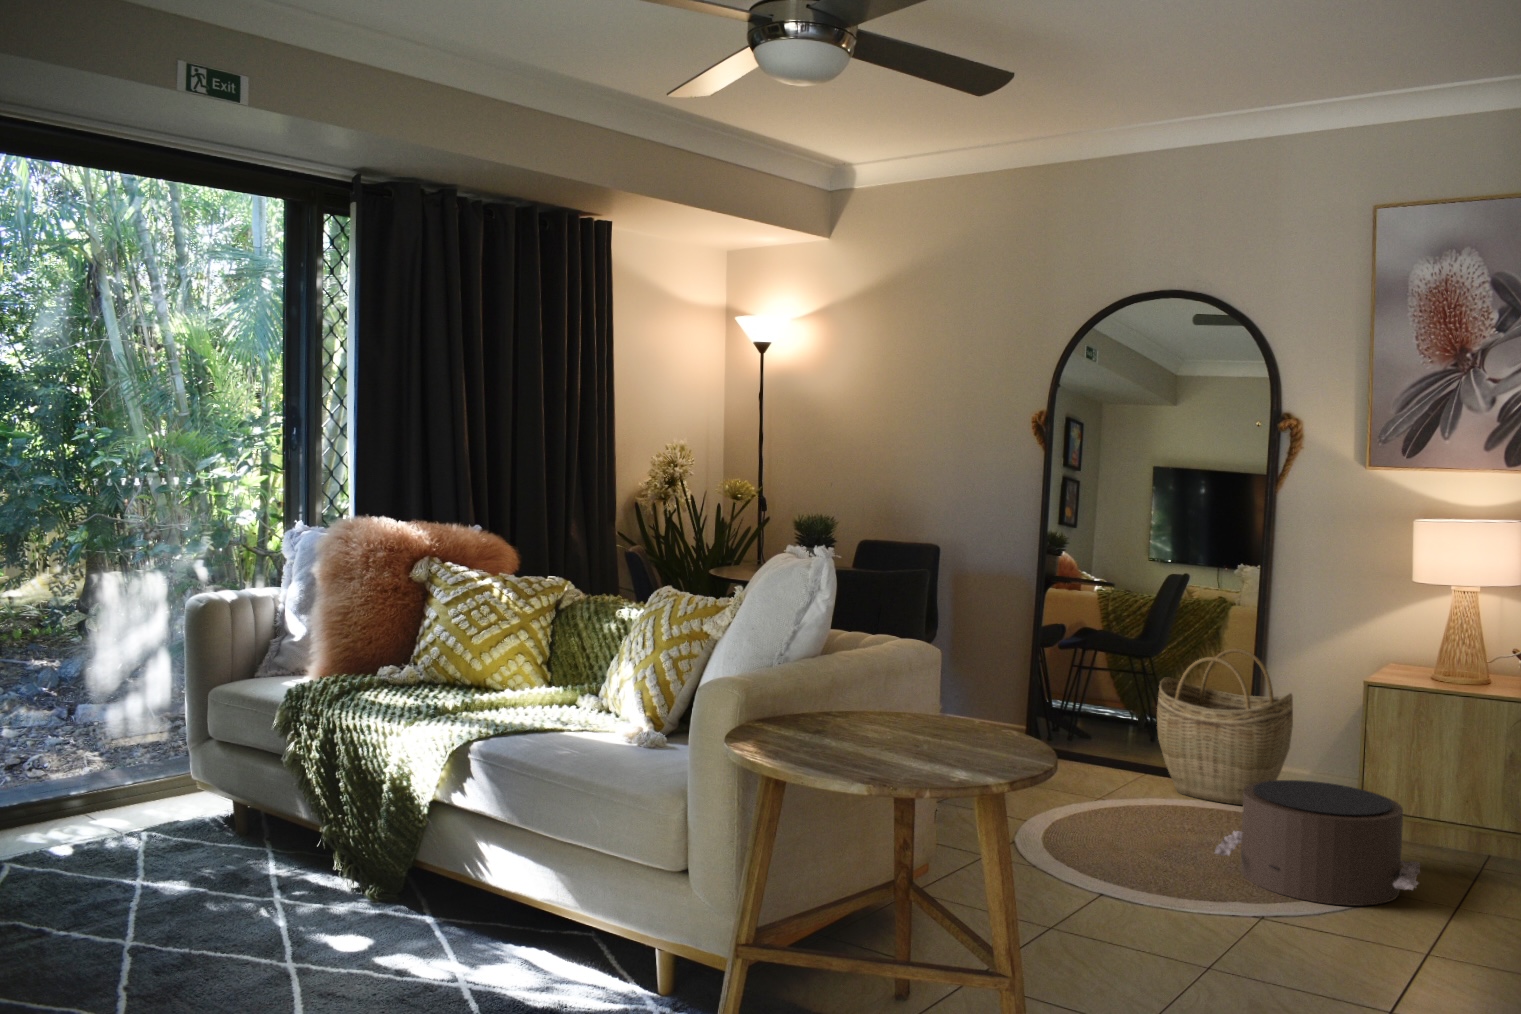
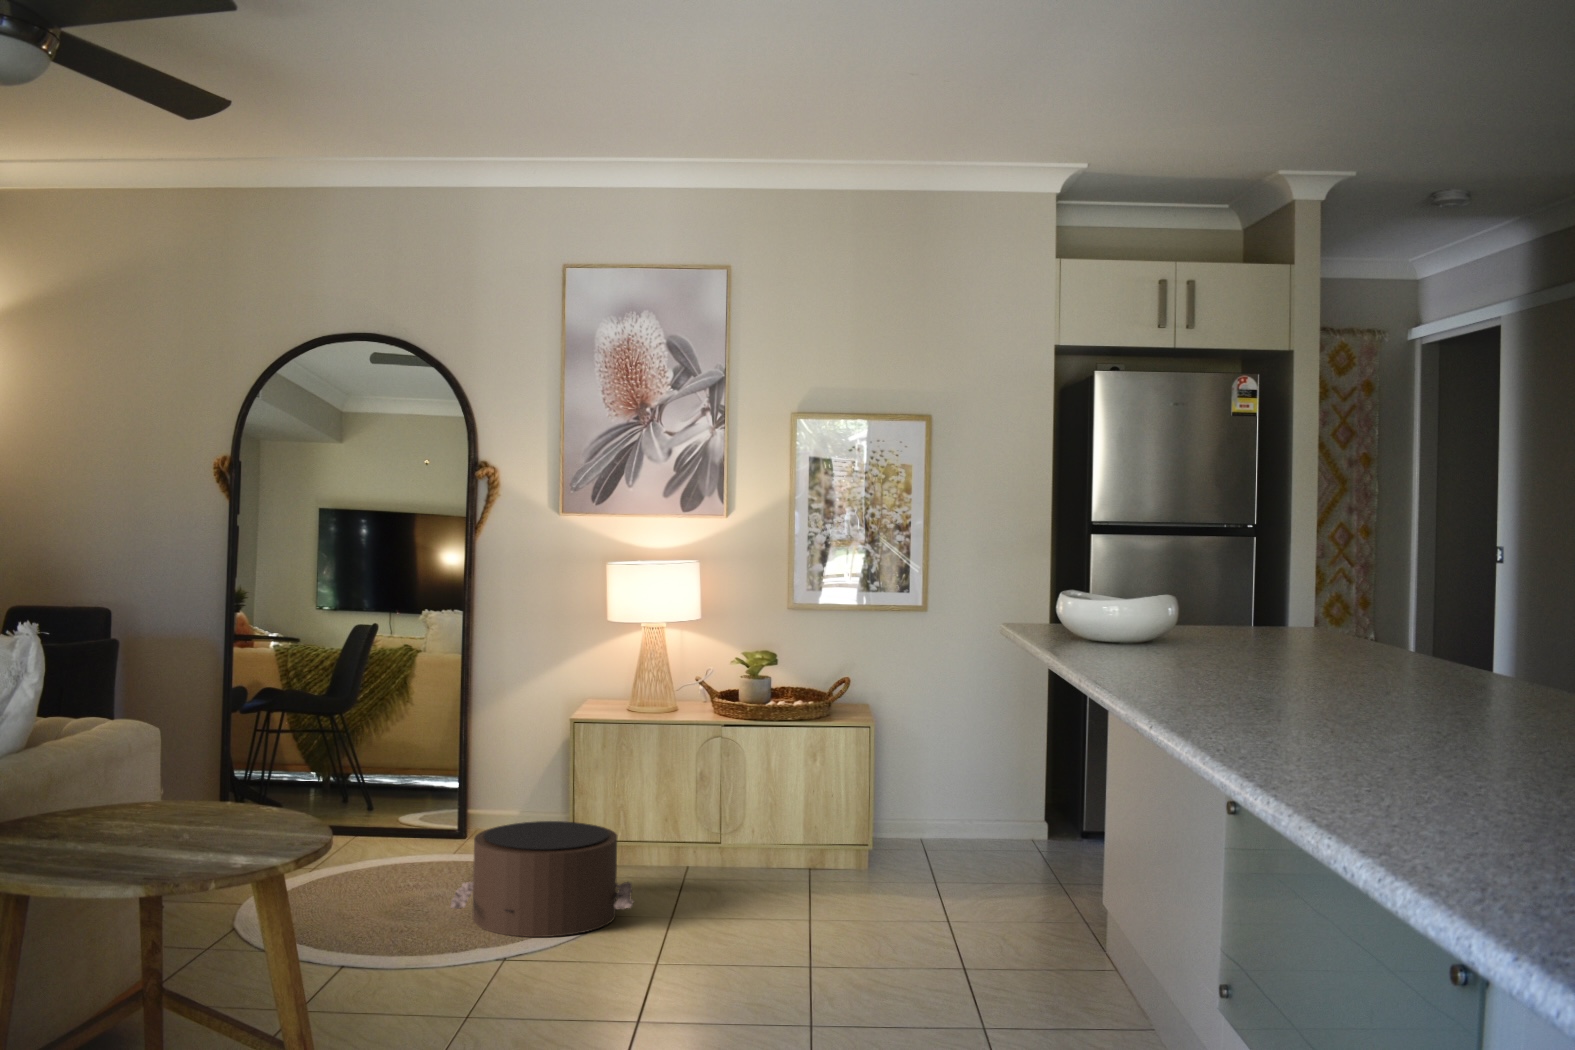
woven basket: present [1157,649,1293,805] -> none [368,699,503,859]

